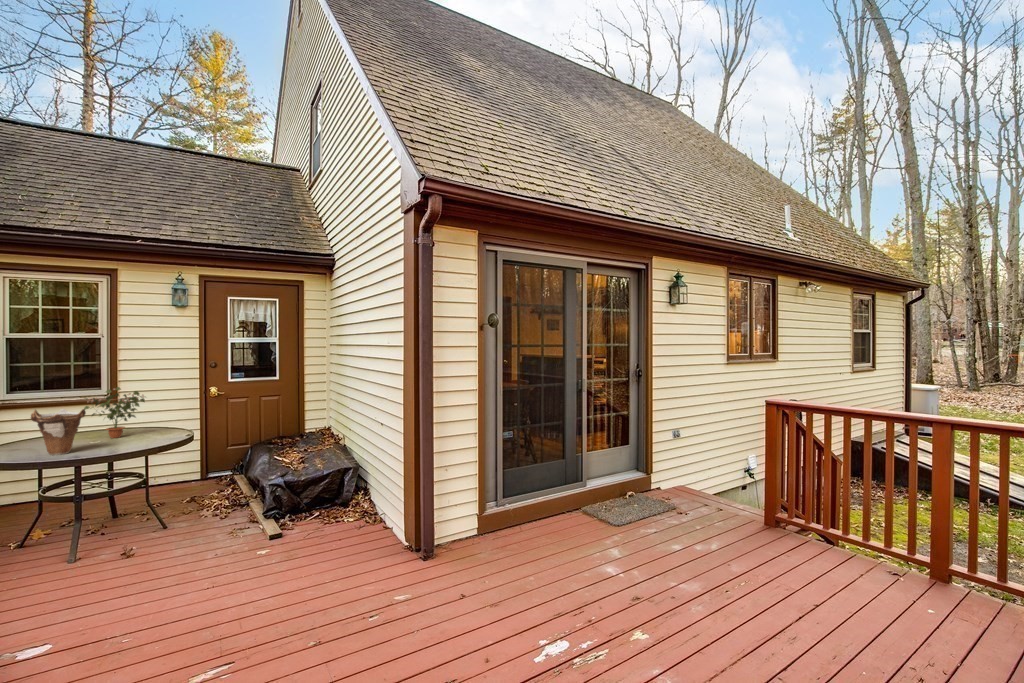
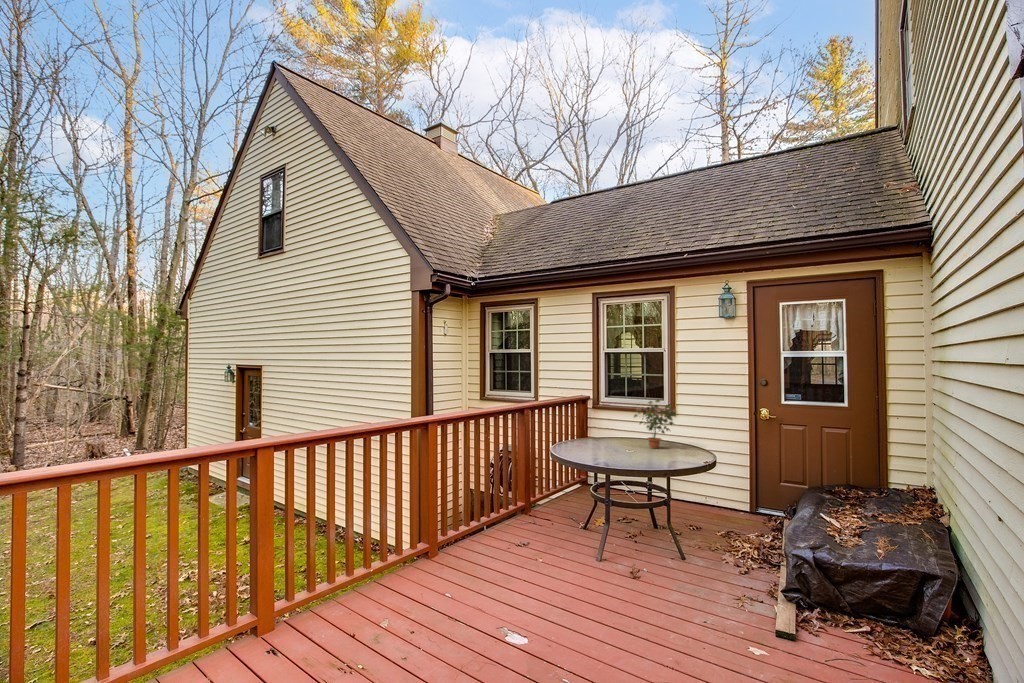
vase: present [31,409,86,455] -> none [582,412,617,455]

